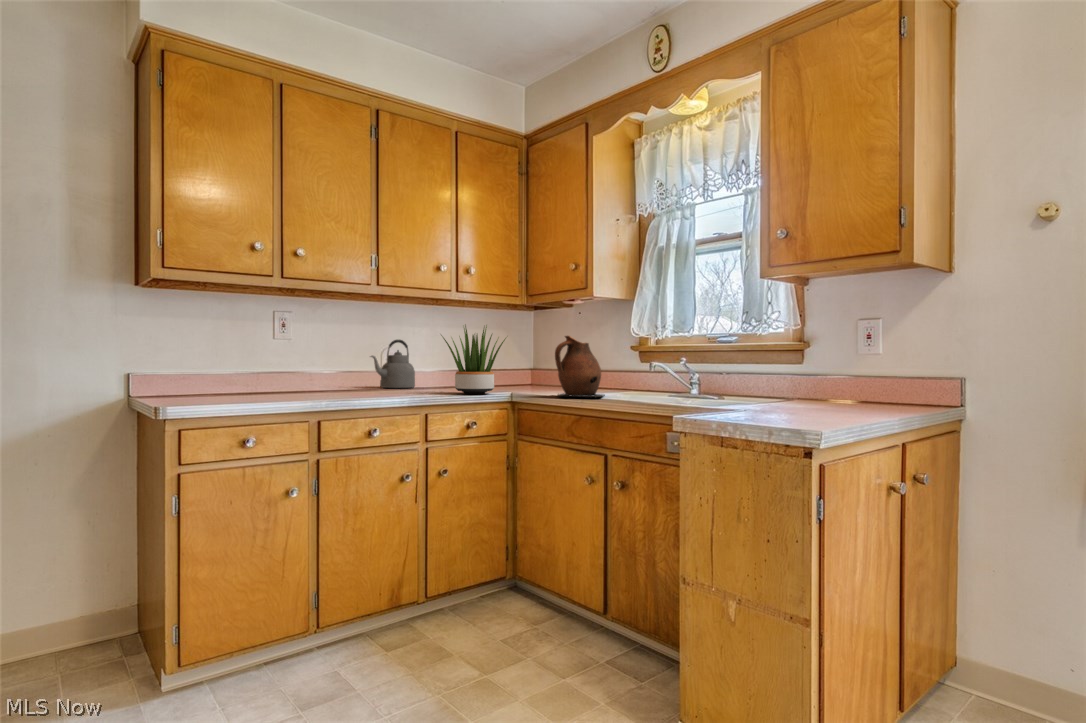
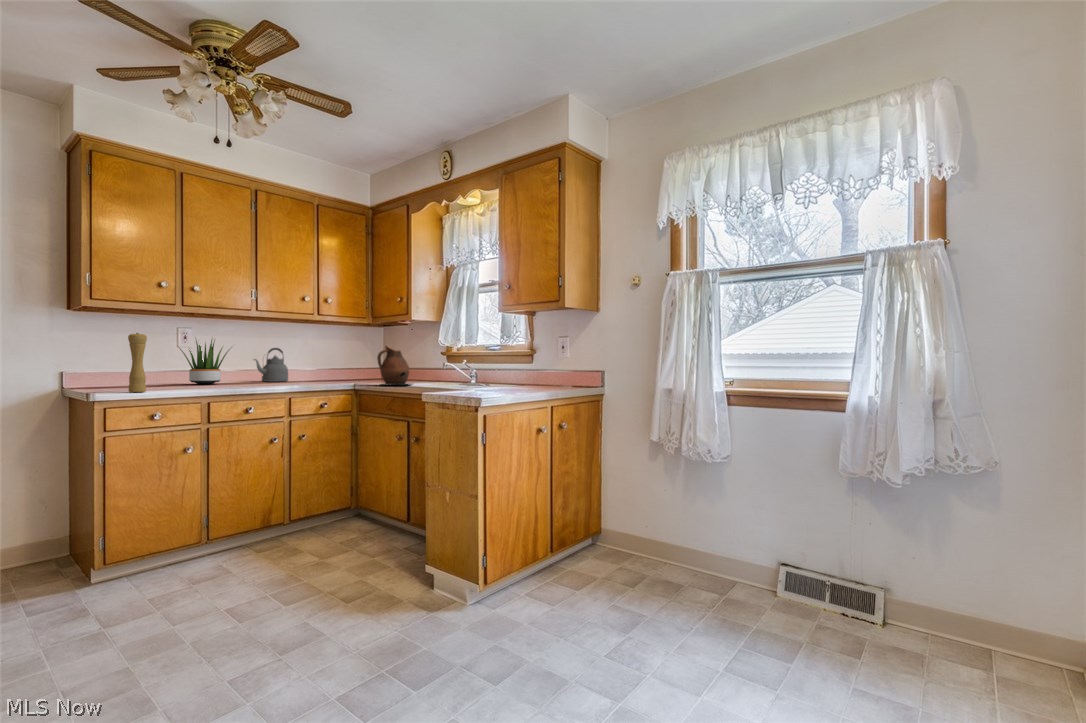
pepper mill: none [211,316,237,405] -> present [128,333,147,392]
potted plant: present [441,325,506,394] -> present [179,340,232,384]

